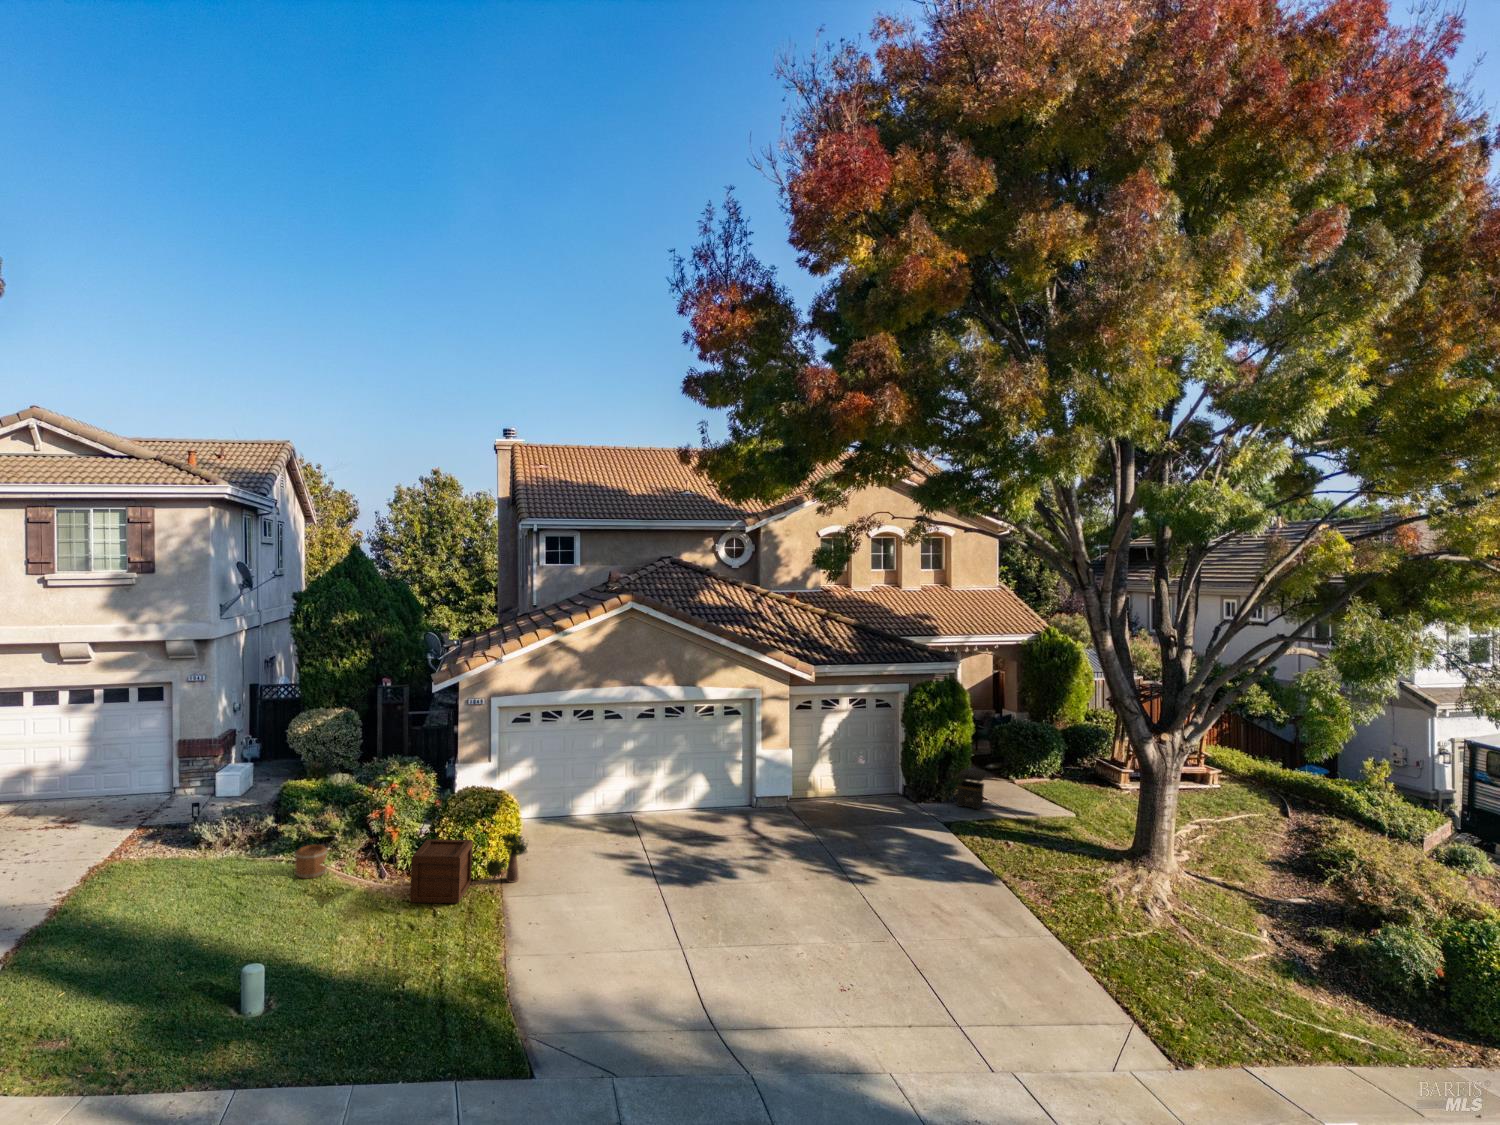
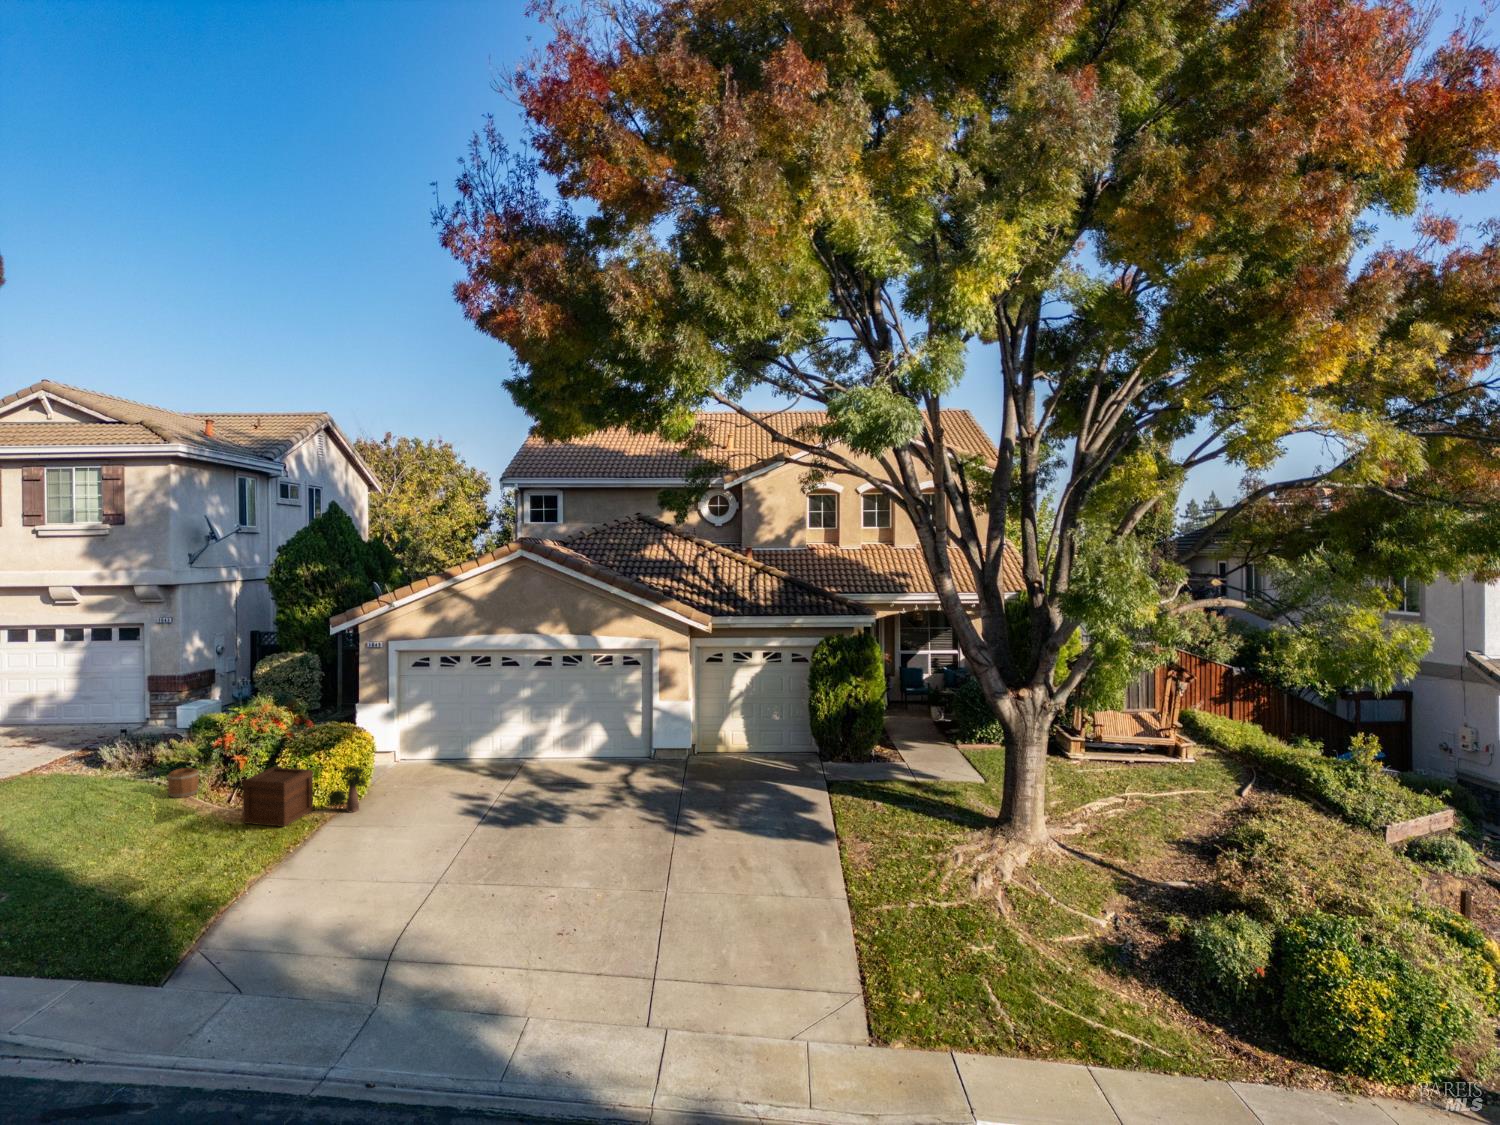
toolbox: present [957,769,985,809] -> none [865,730,897,772]

